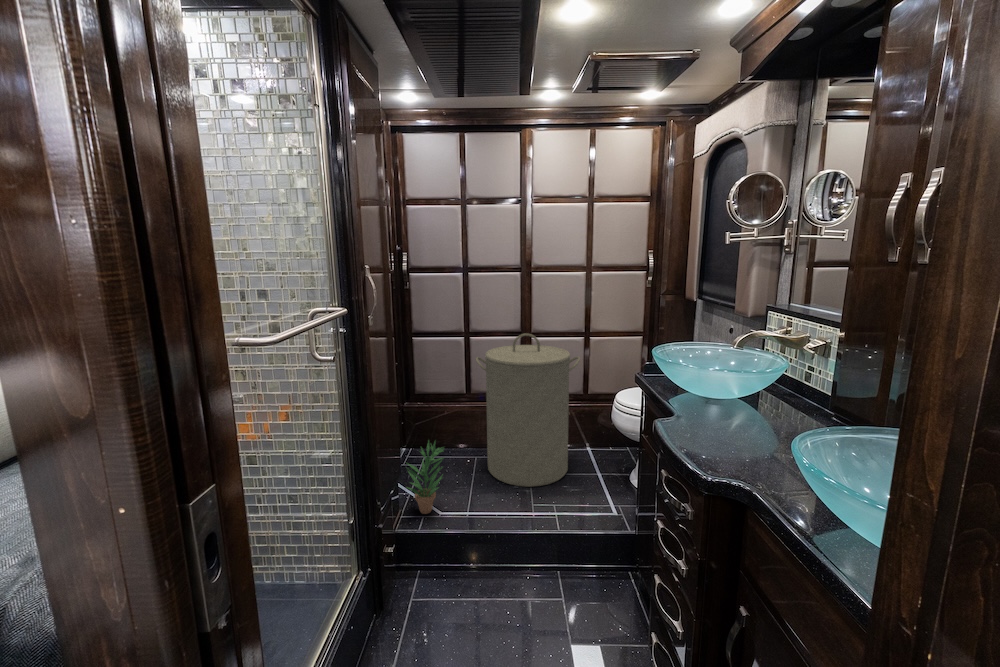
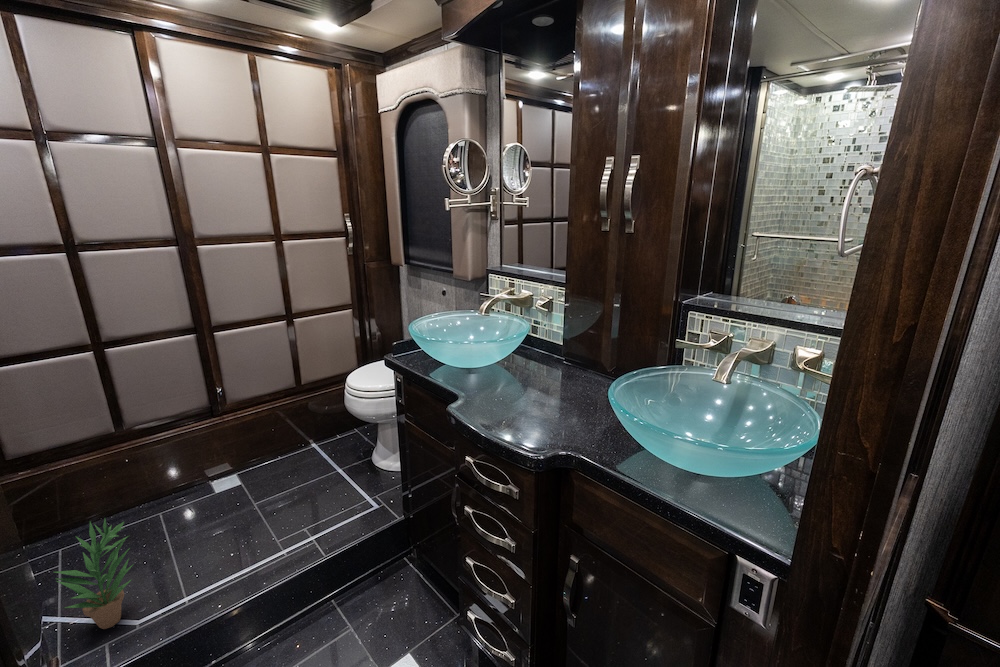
laundry hamper: present [476,334,580,487] -> none [137,330,301,528]

